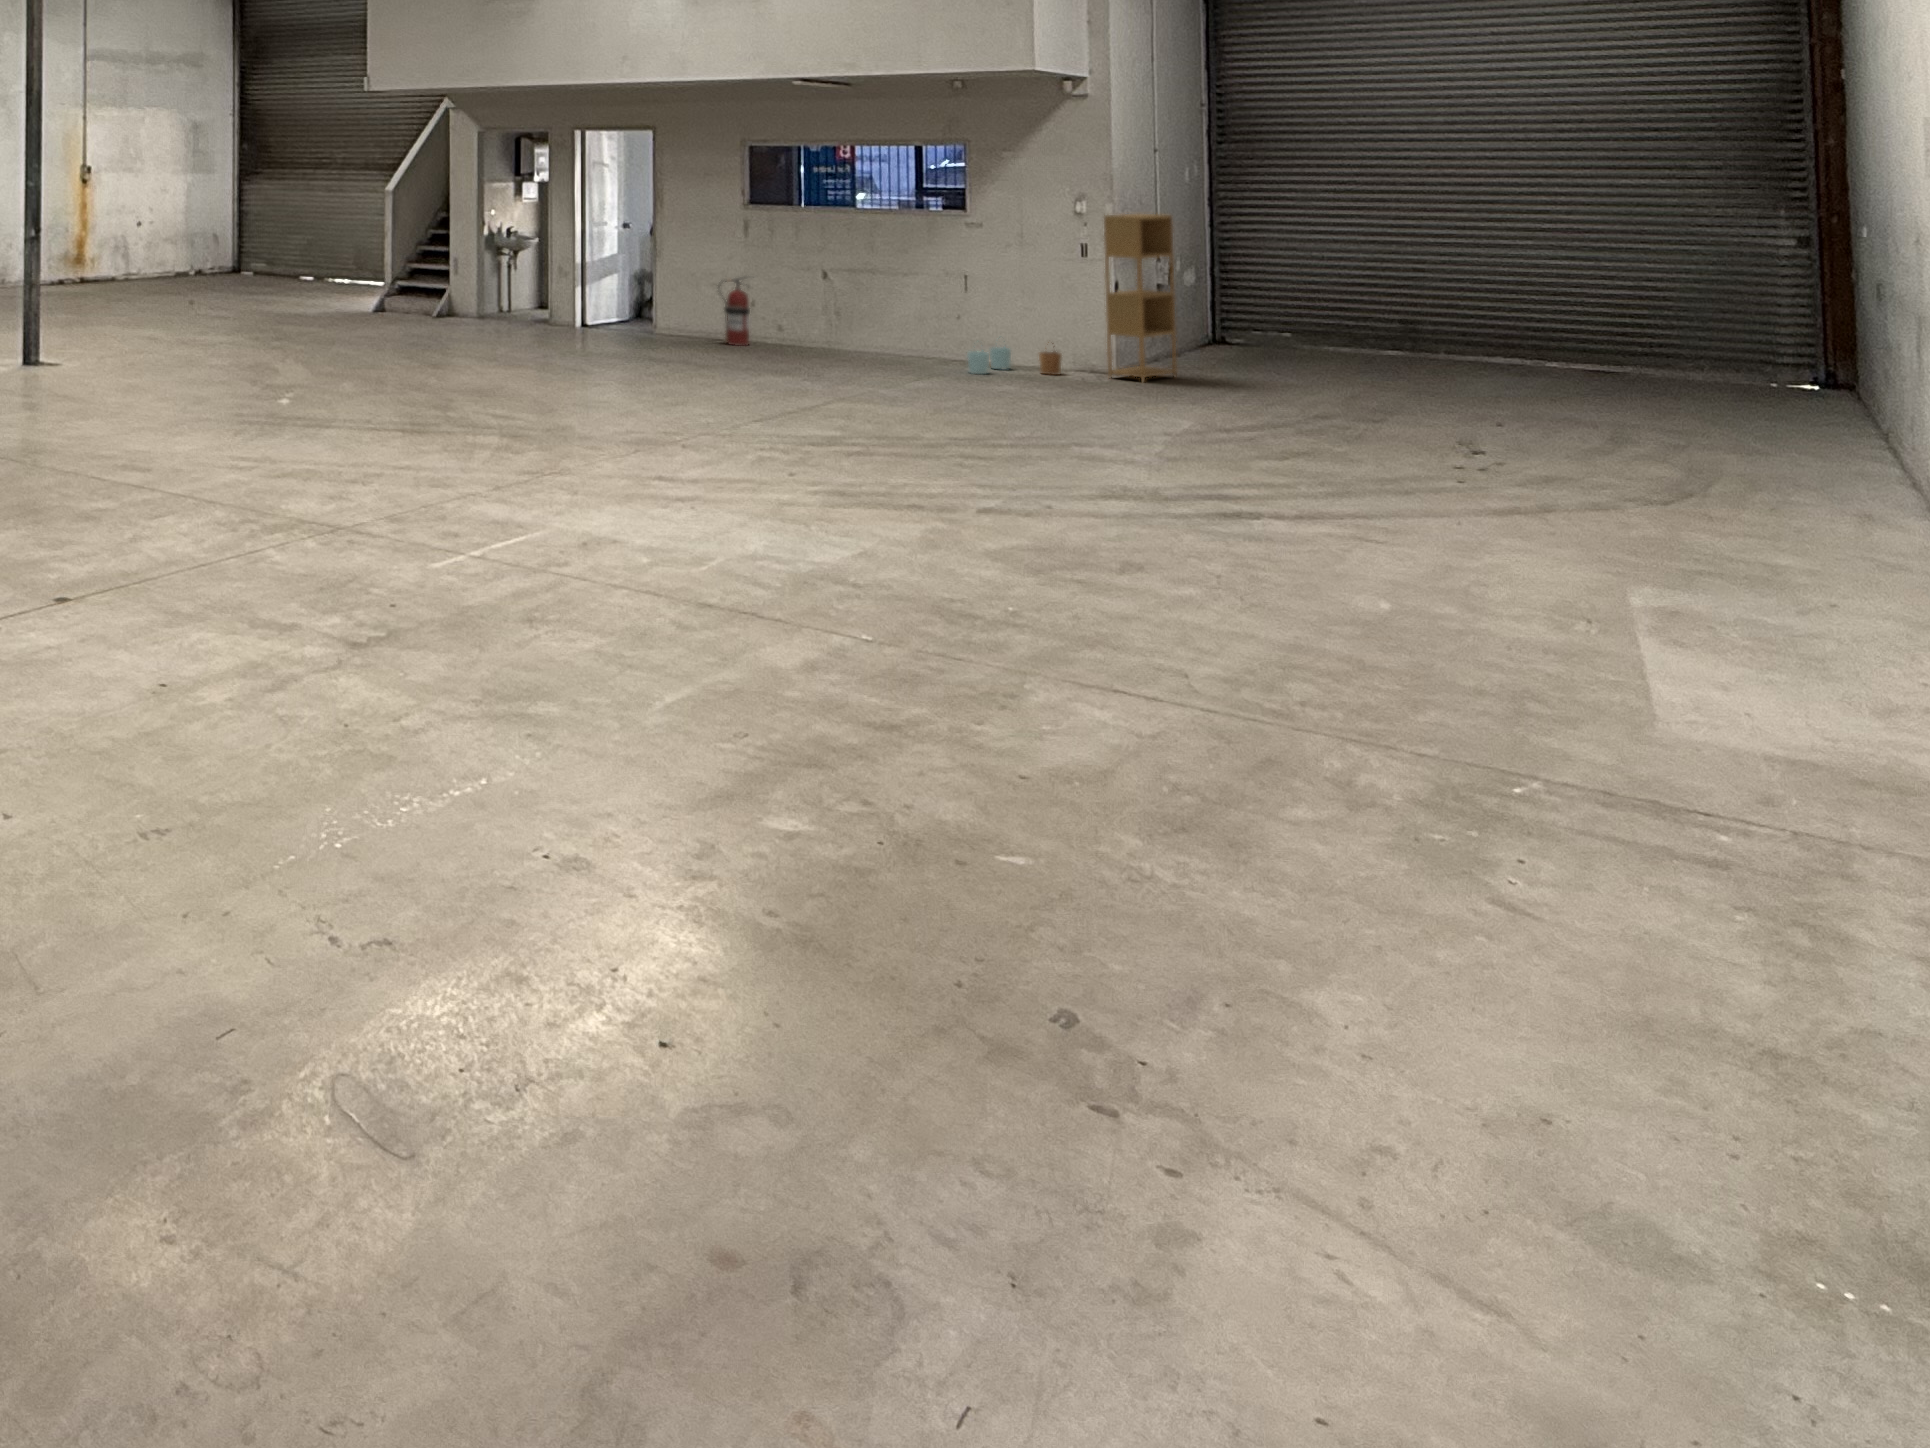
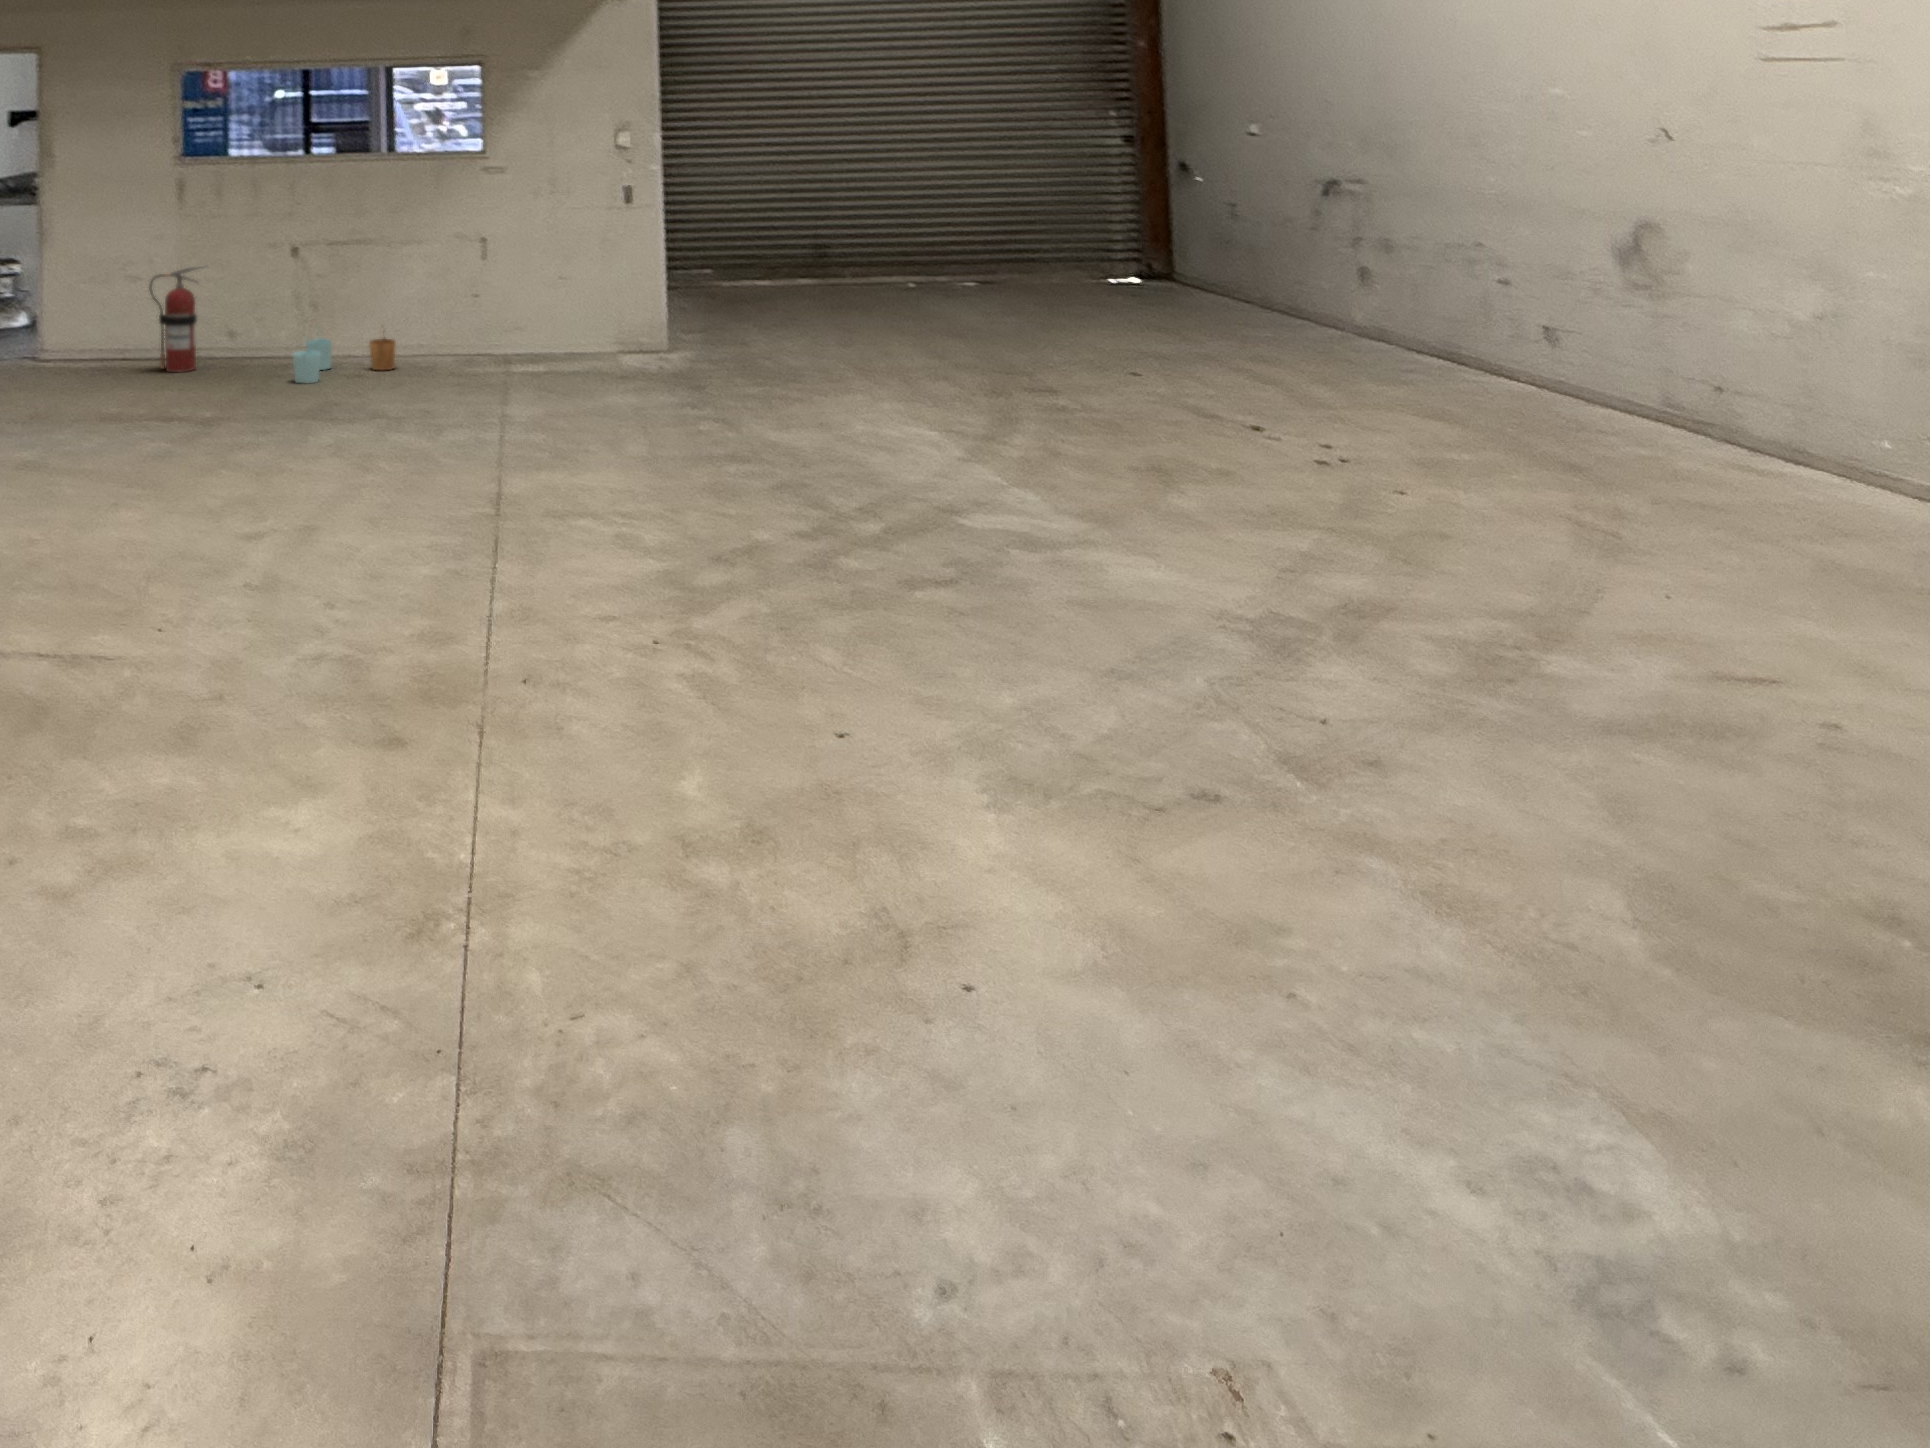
shelving unit: present [1104,214,1177,382] -> none [691,149,755,372]
bucket: present [967,342,1062,375] -> present [293,326,396,383]

